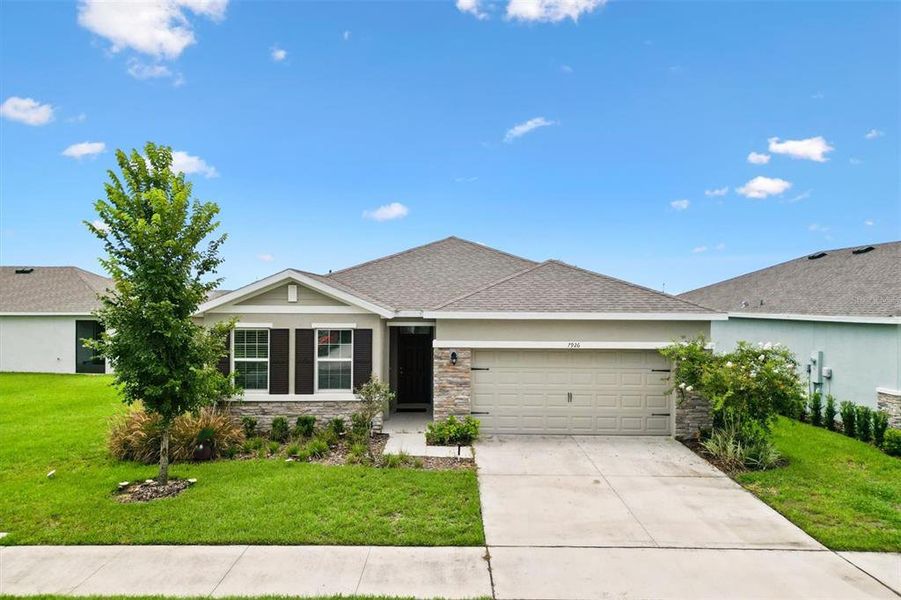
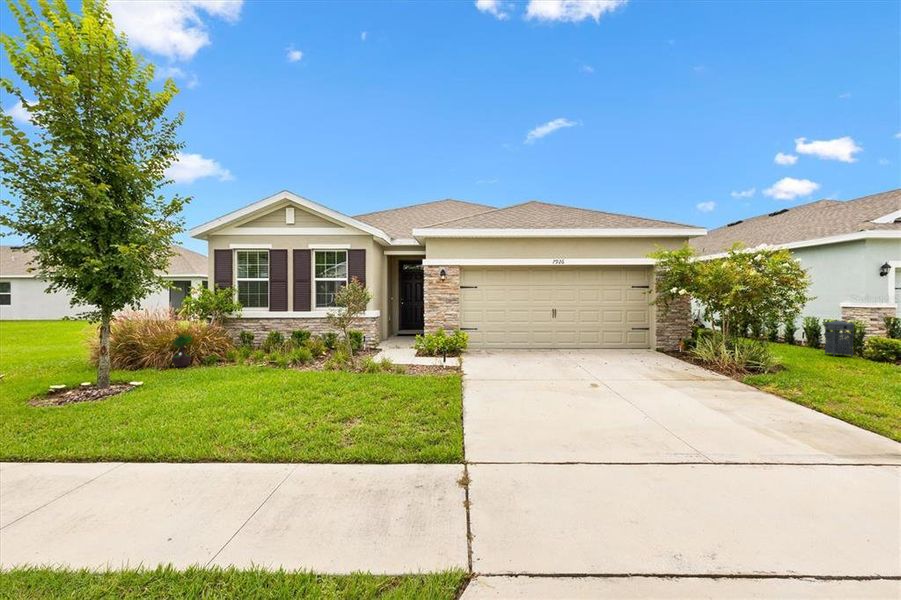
trash can: none [845,410,871,448] -> present [825,321,854,357]

